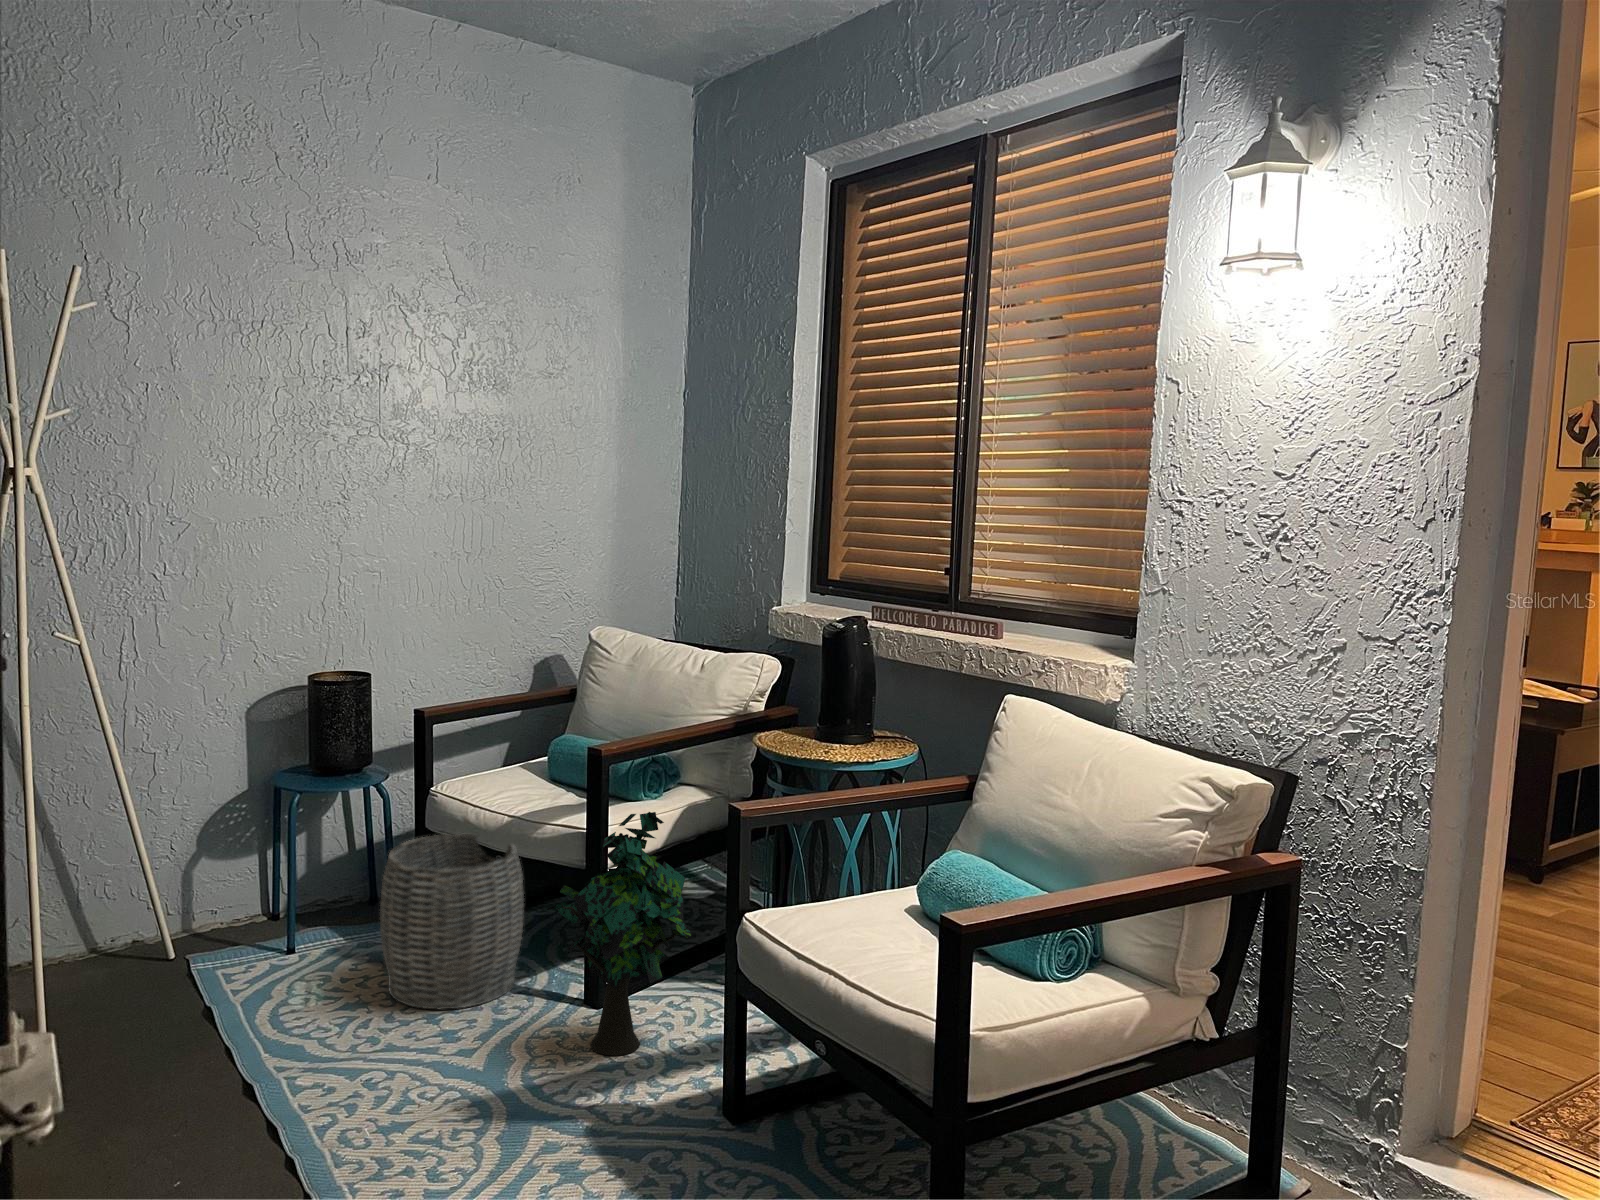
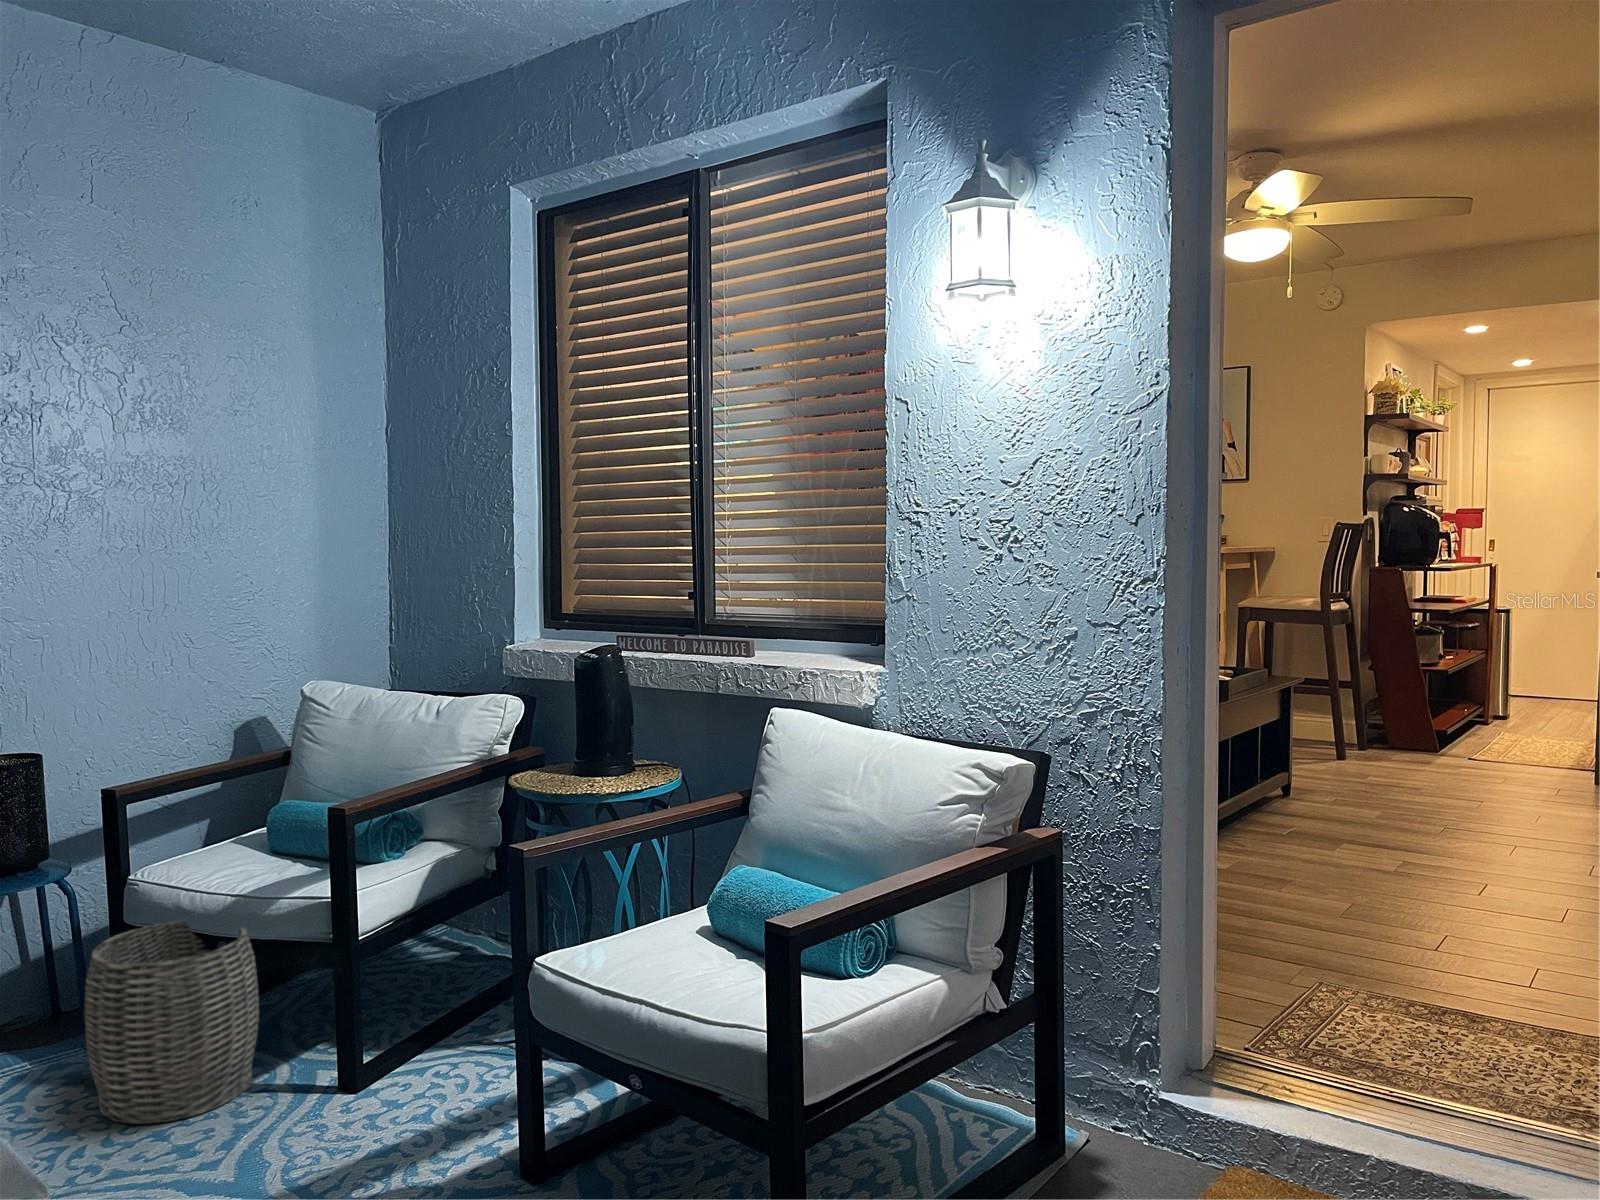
decorative plant: present [547,812,691,1055] -> none [299,867,463,1137]

